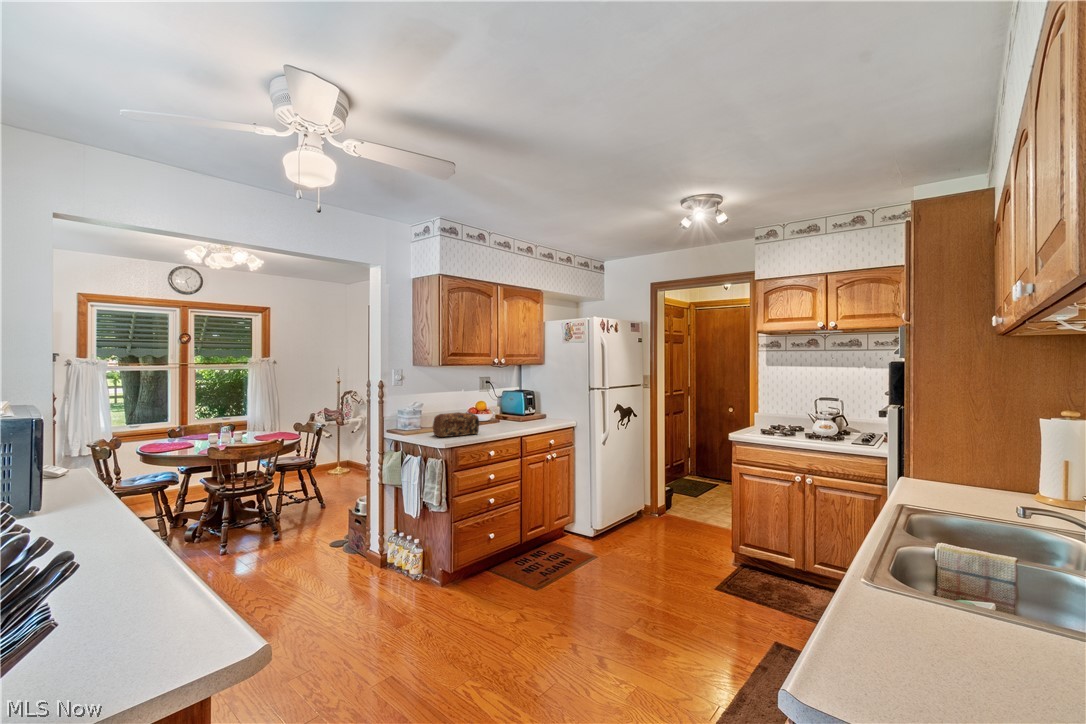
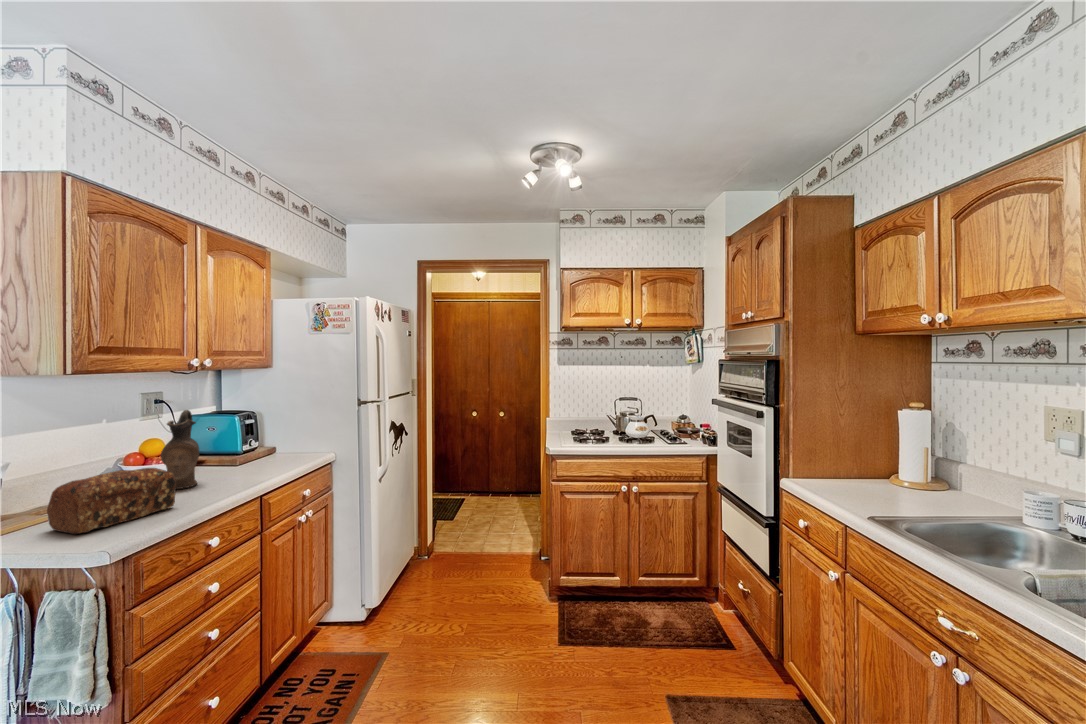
ceramic pitcher: none [480,387,497,428] -> present [161,410,199,489]

